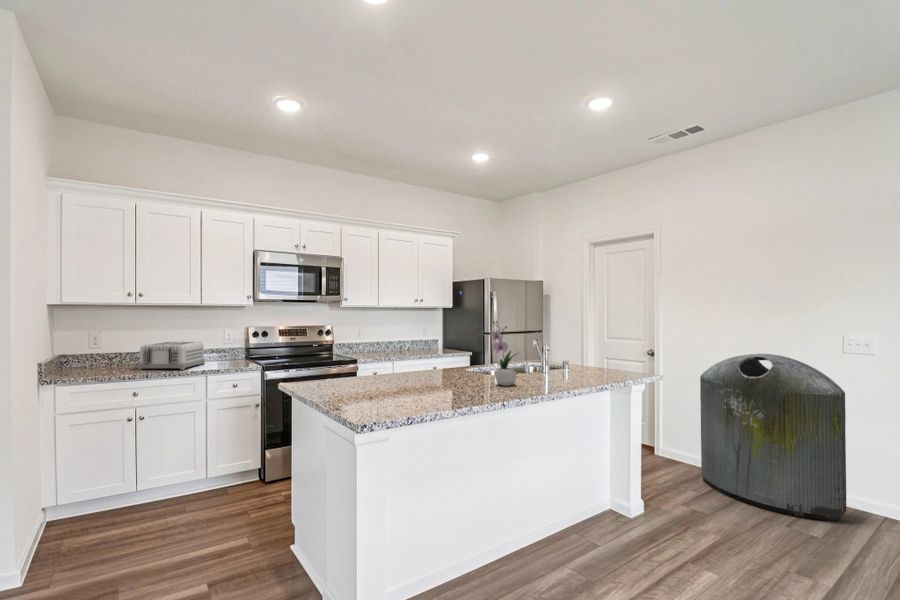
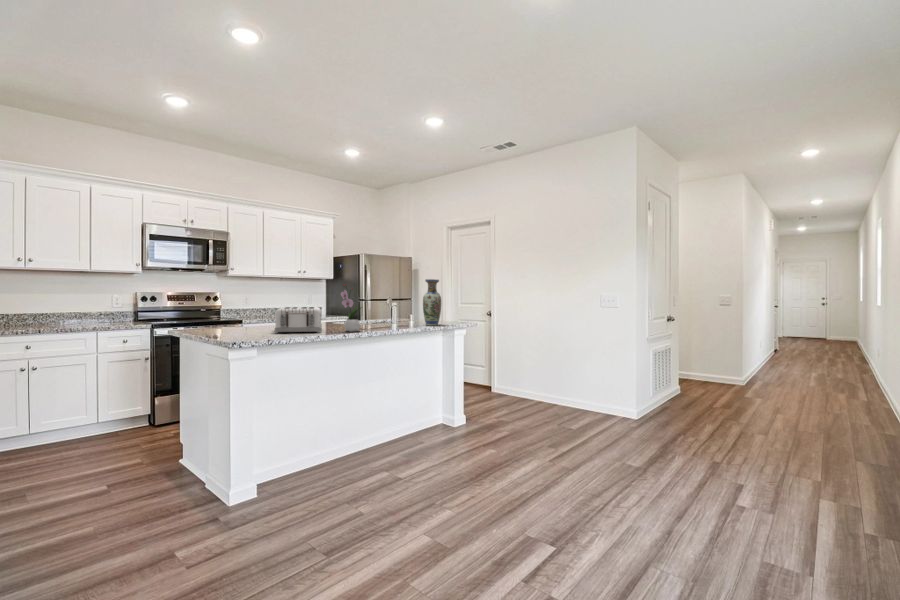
vase: none [588,311,613,374] -> present [423,279,441,326]
toaster: present [138,342,205,370] -> present [275,307,322,334]
trash can: present [700,354,846,520] -> none [513,312,594,423]

